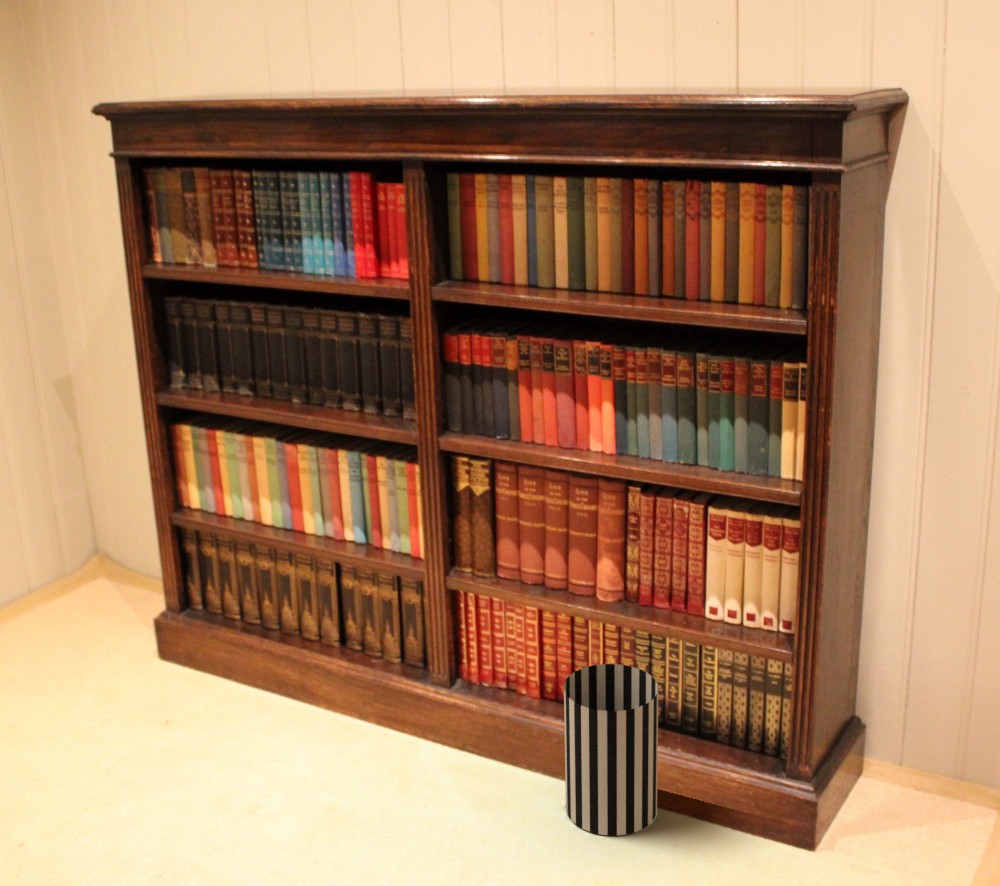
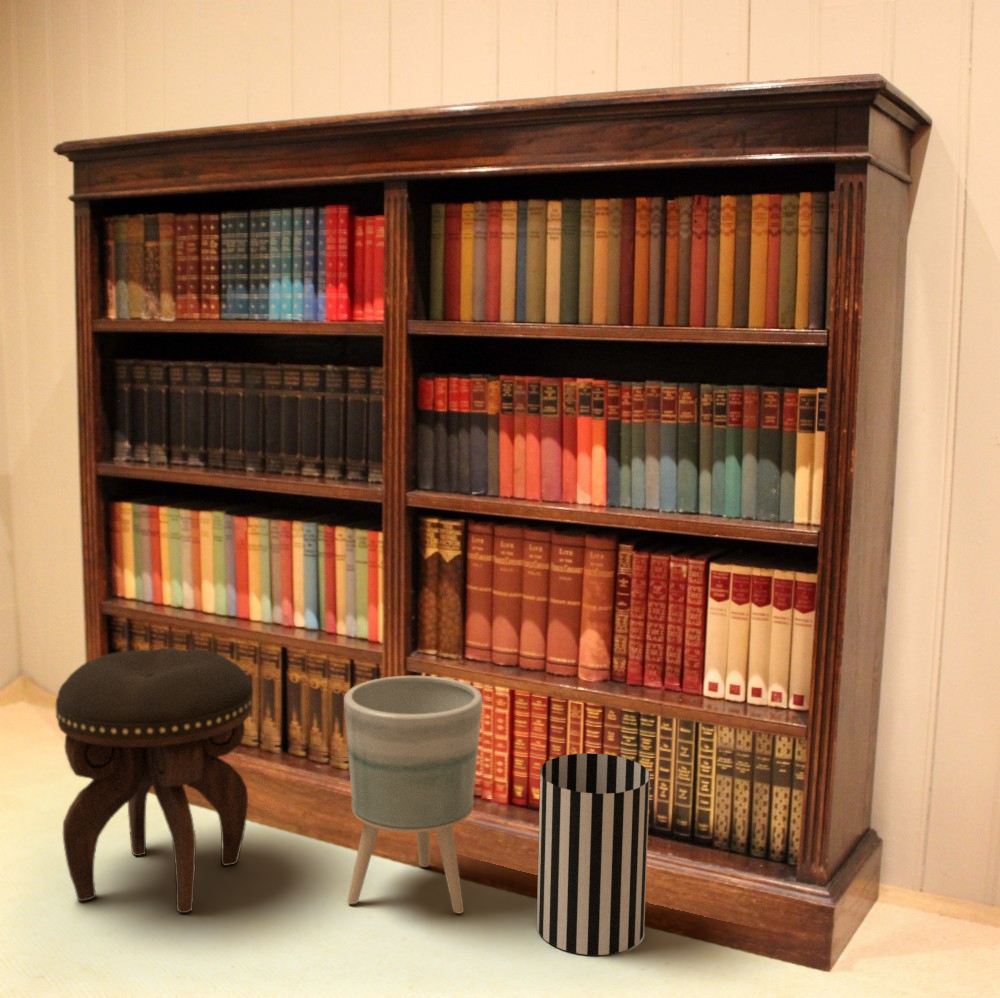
footstool: none [147,574,316,803] -> present [56,648,253,913]
planter: none [393,595,513,797] -> present [344,676,483,913]

